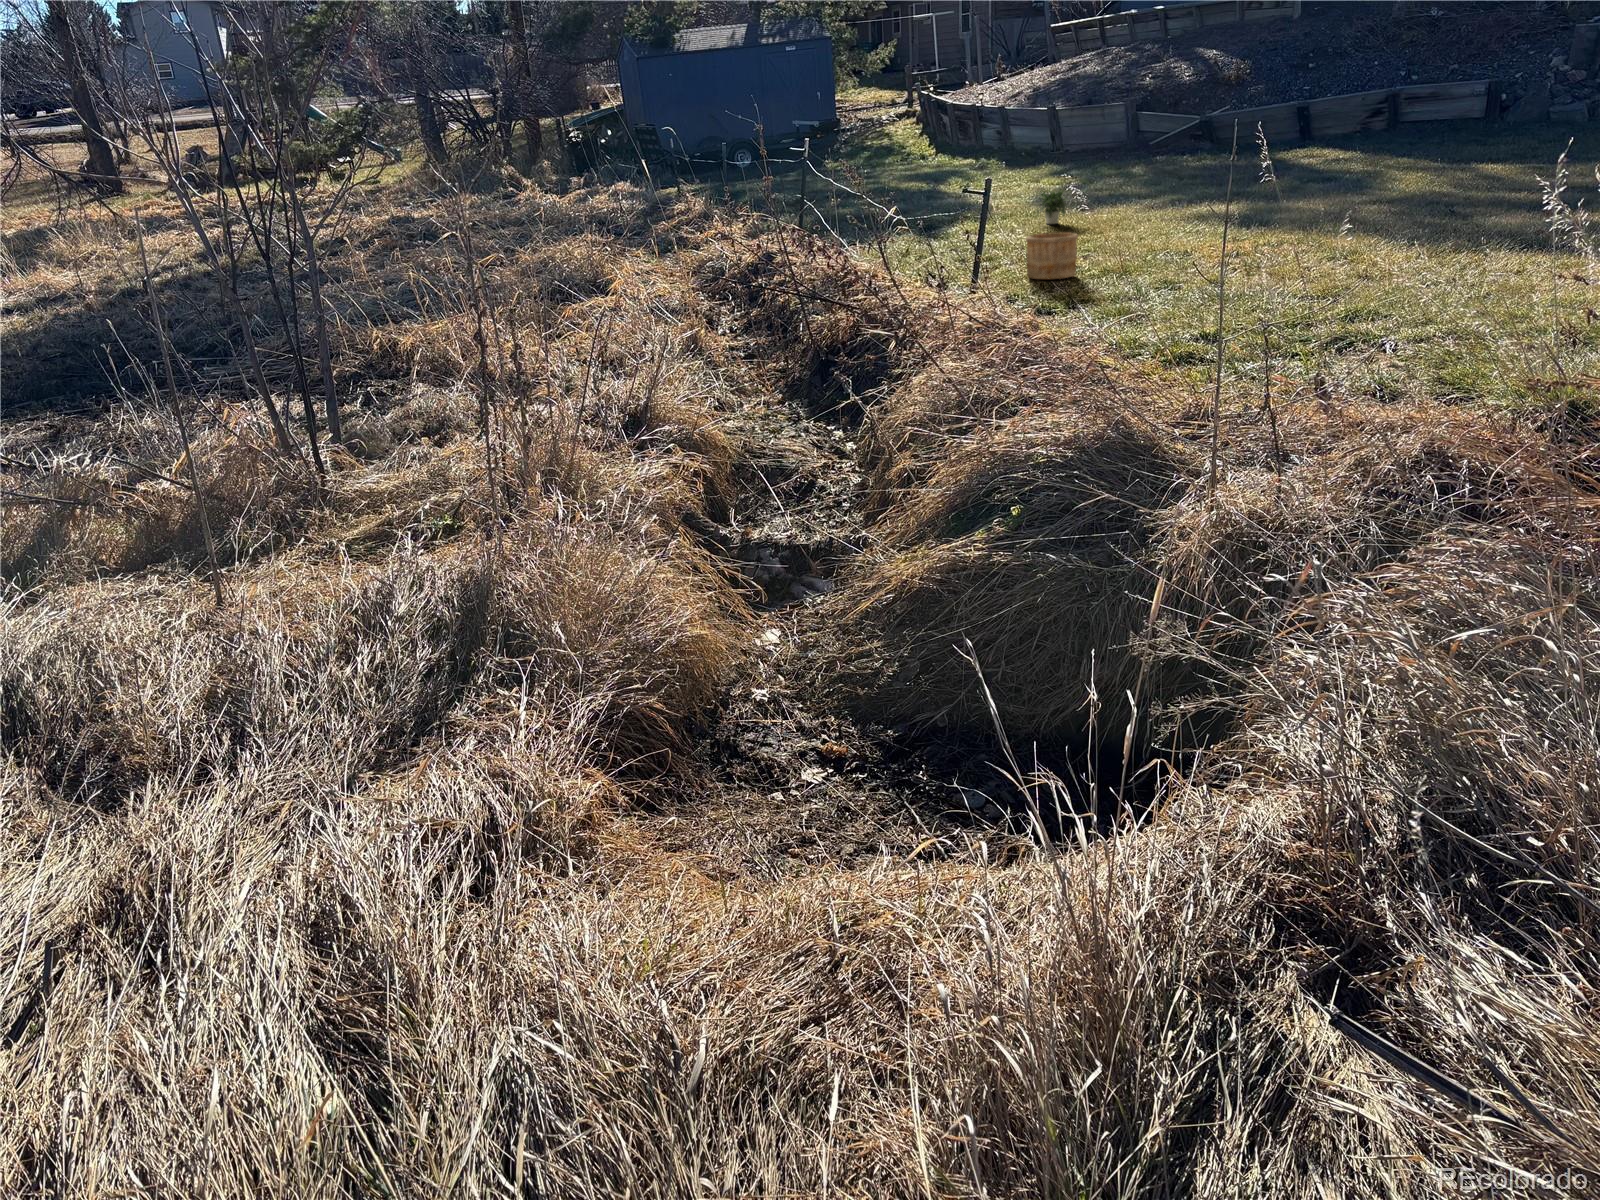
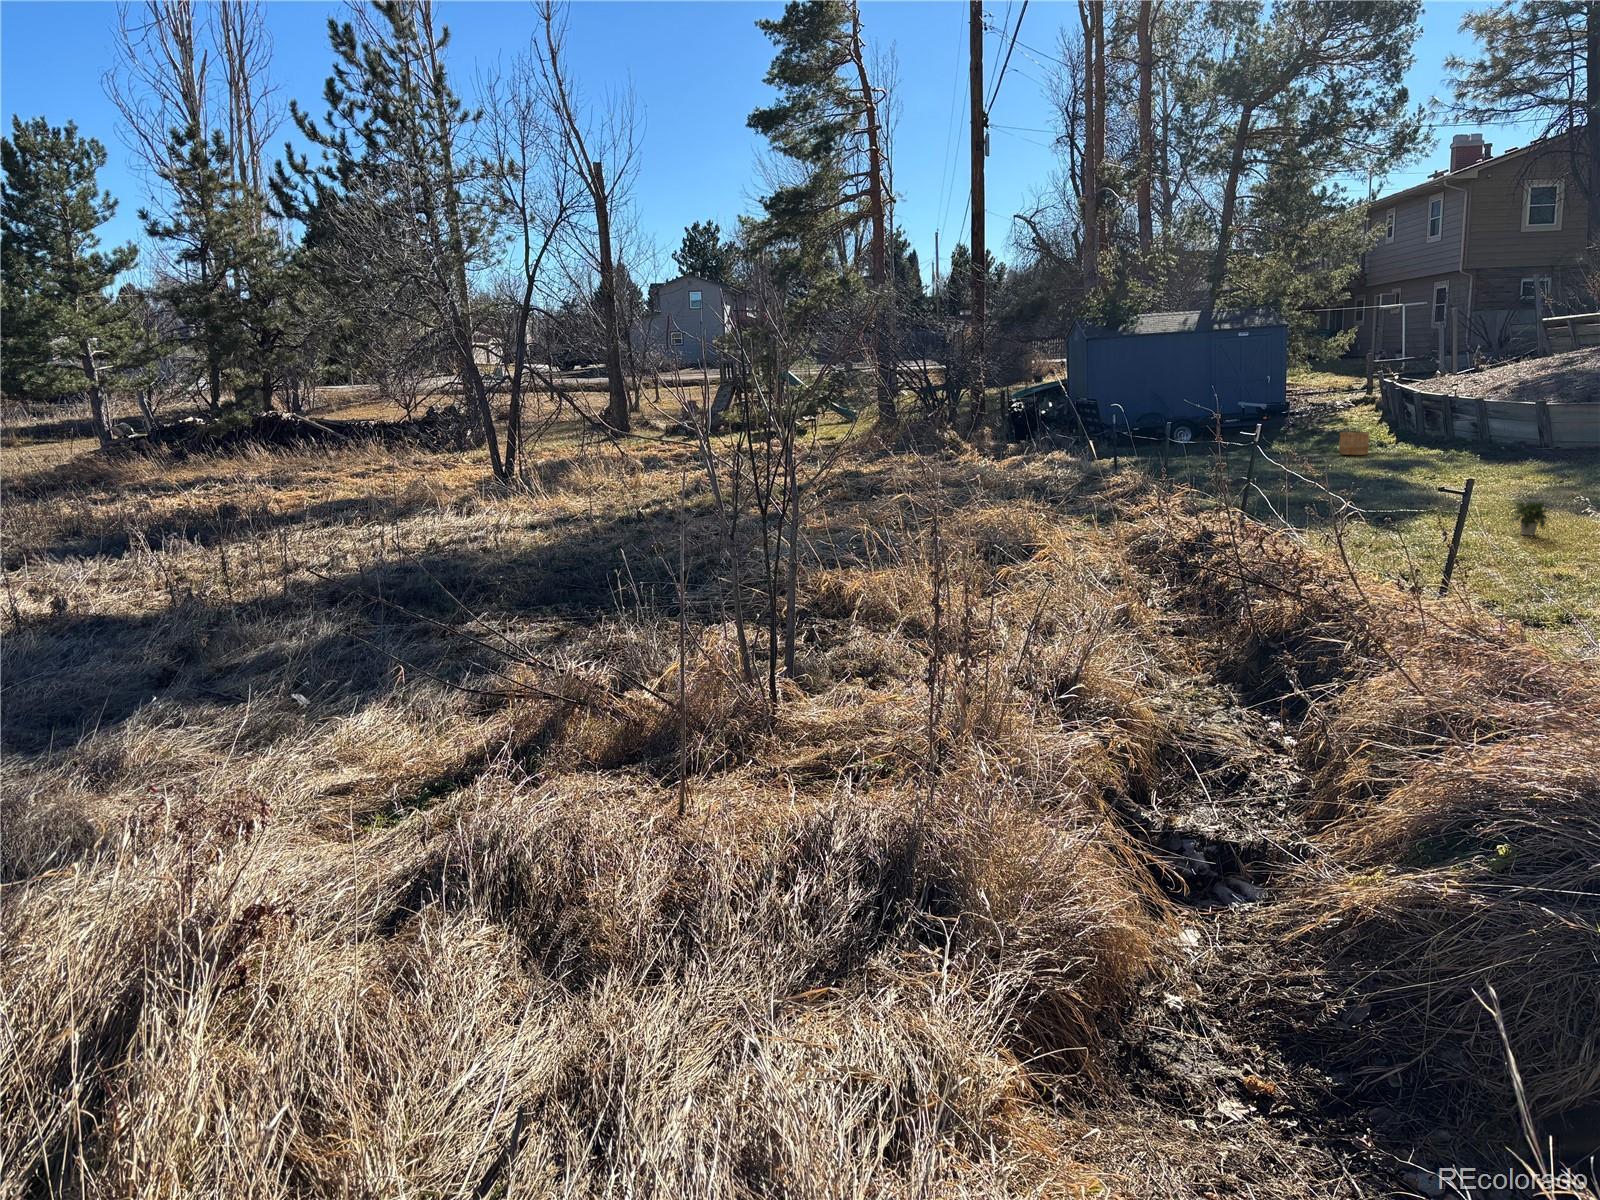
wooden bucket: present [1025,232,1078,279] -> present [1339,432,1370,455]

